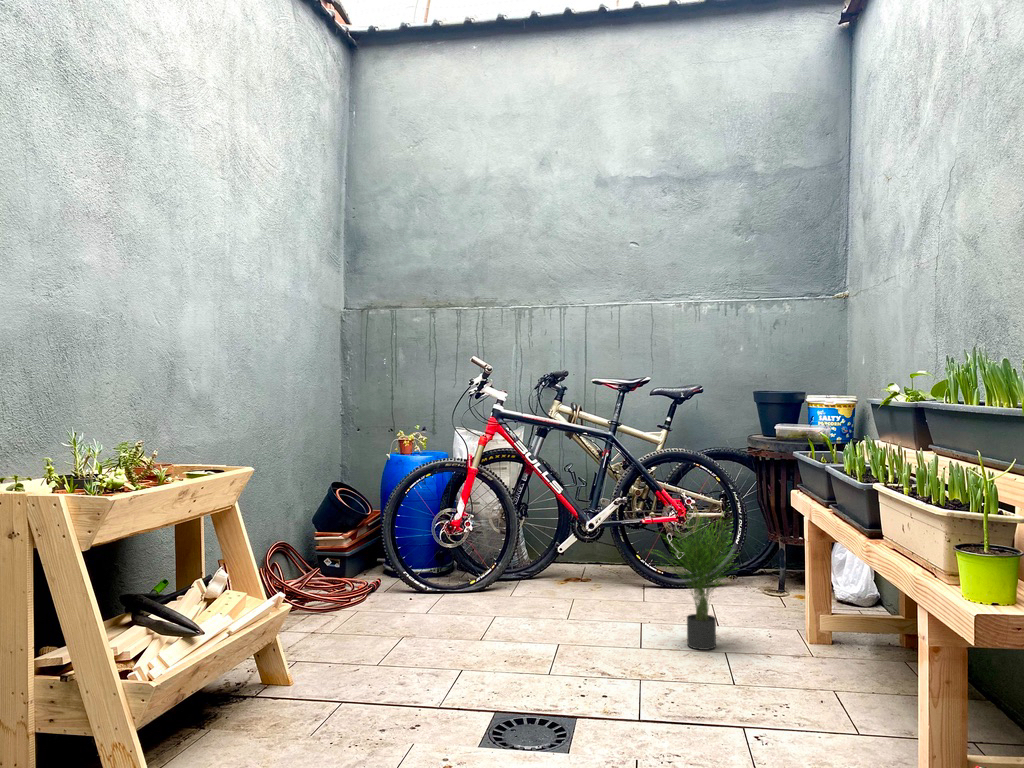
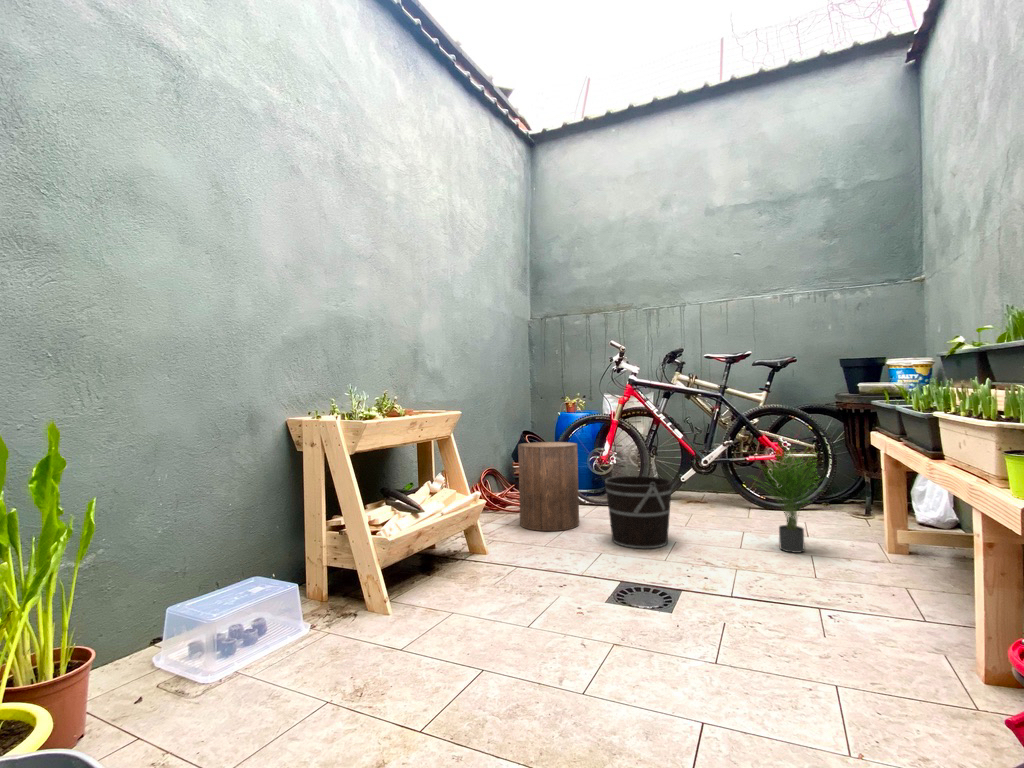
stool: none [333,504,422,640] -> present [518,442,579,531]
bucket: none [465,550,556,658] -> present [605,475,672,548]

